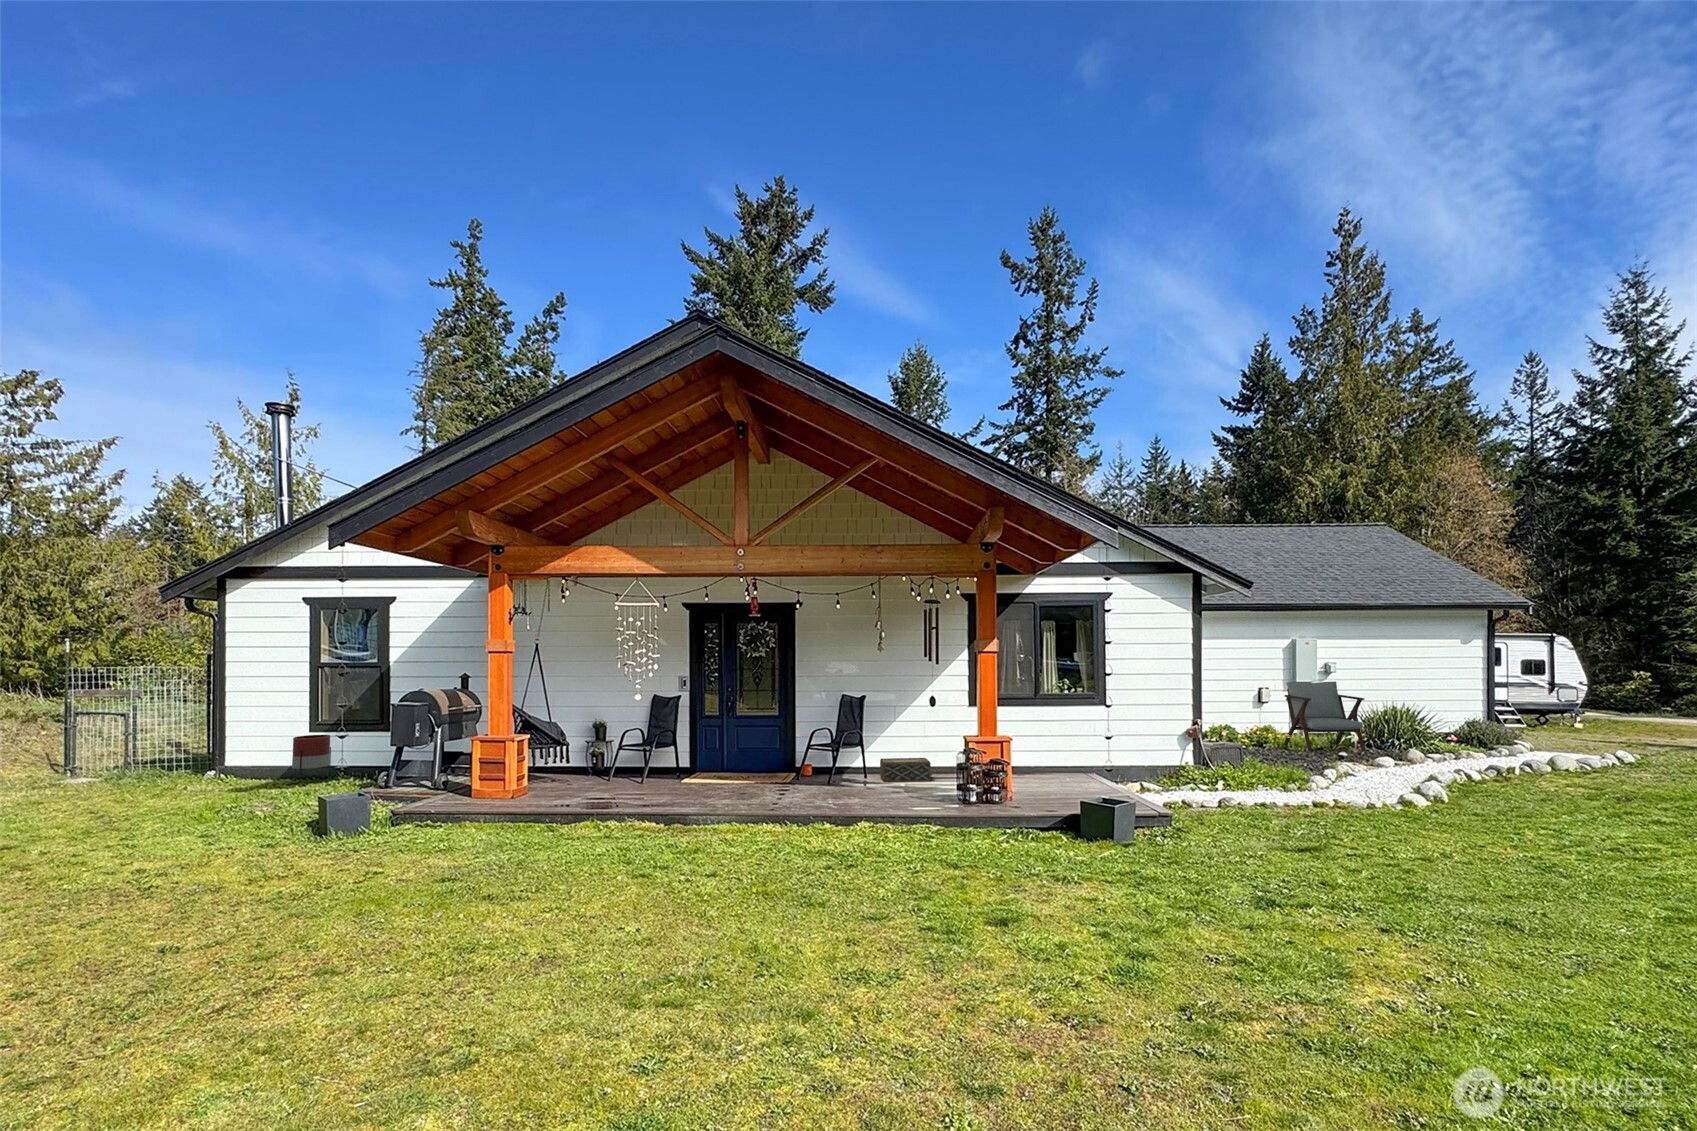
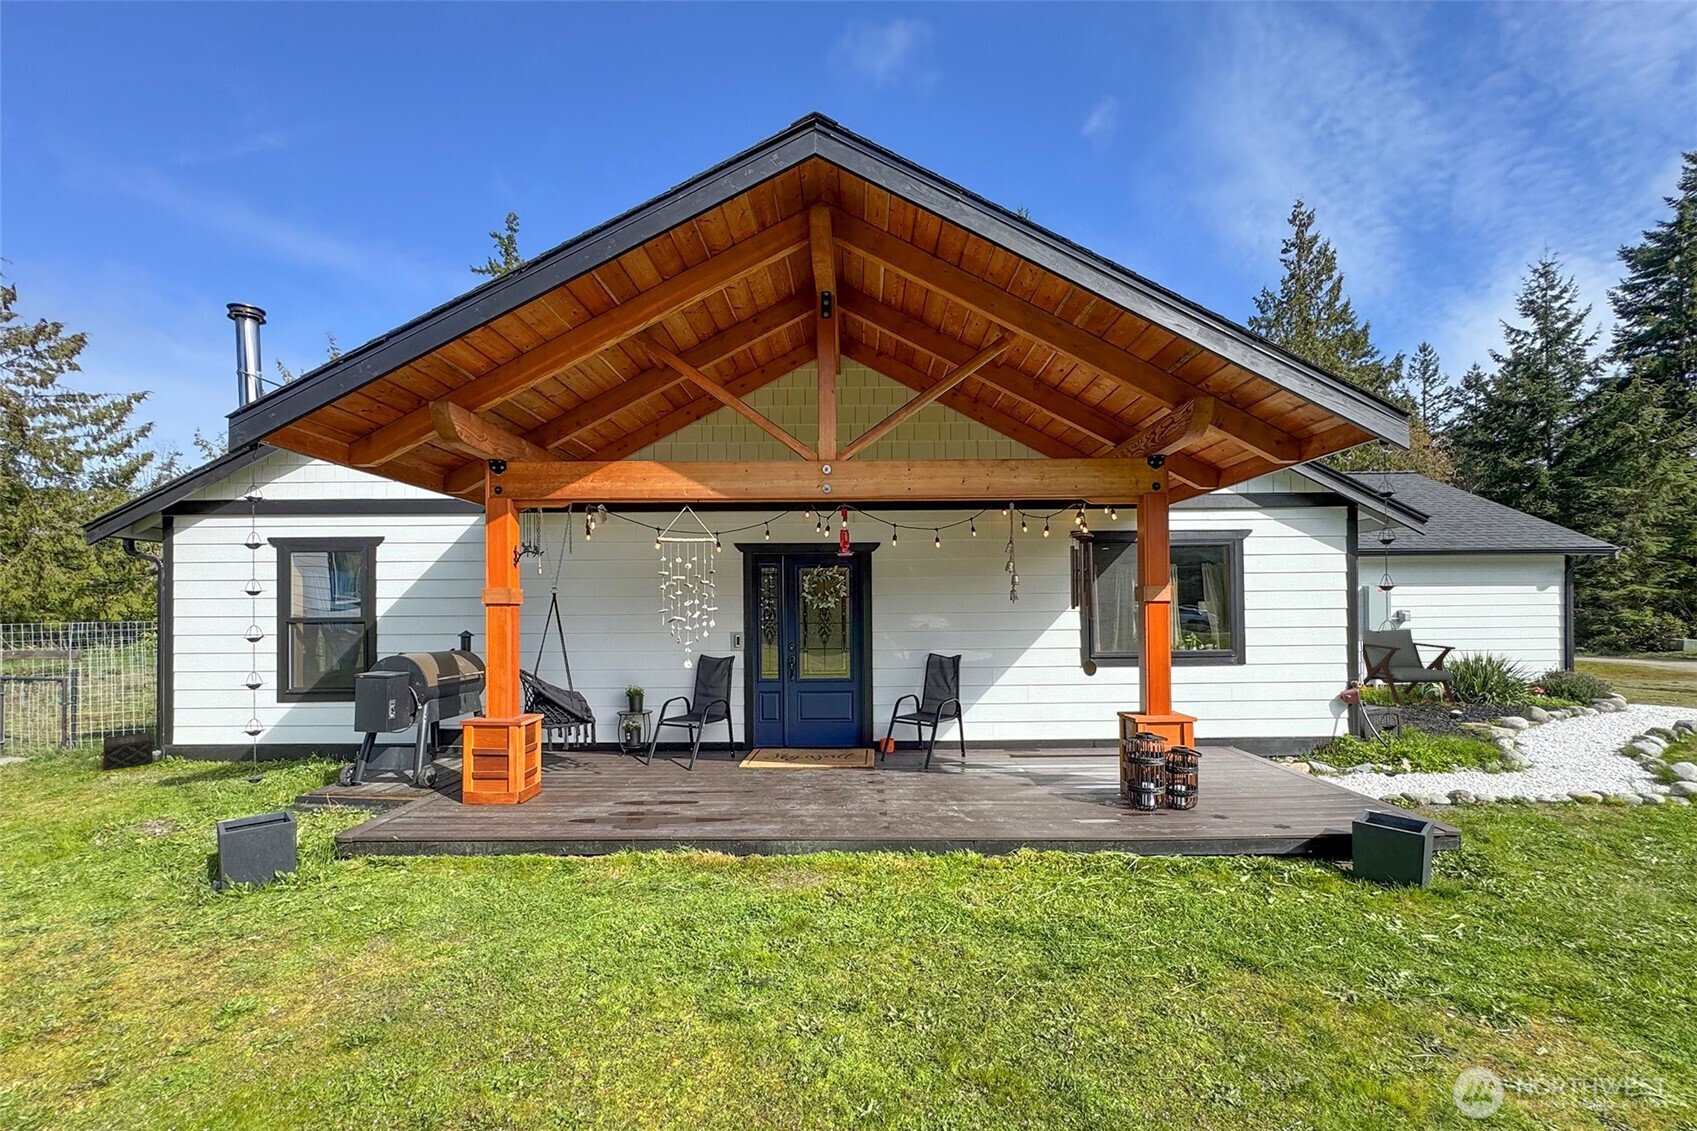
planter: present [292,735,331,783] -> none [248,706,302,770]
woven basket: present [880,758,931,782] -> present [103,732,153,770]

